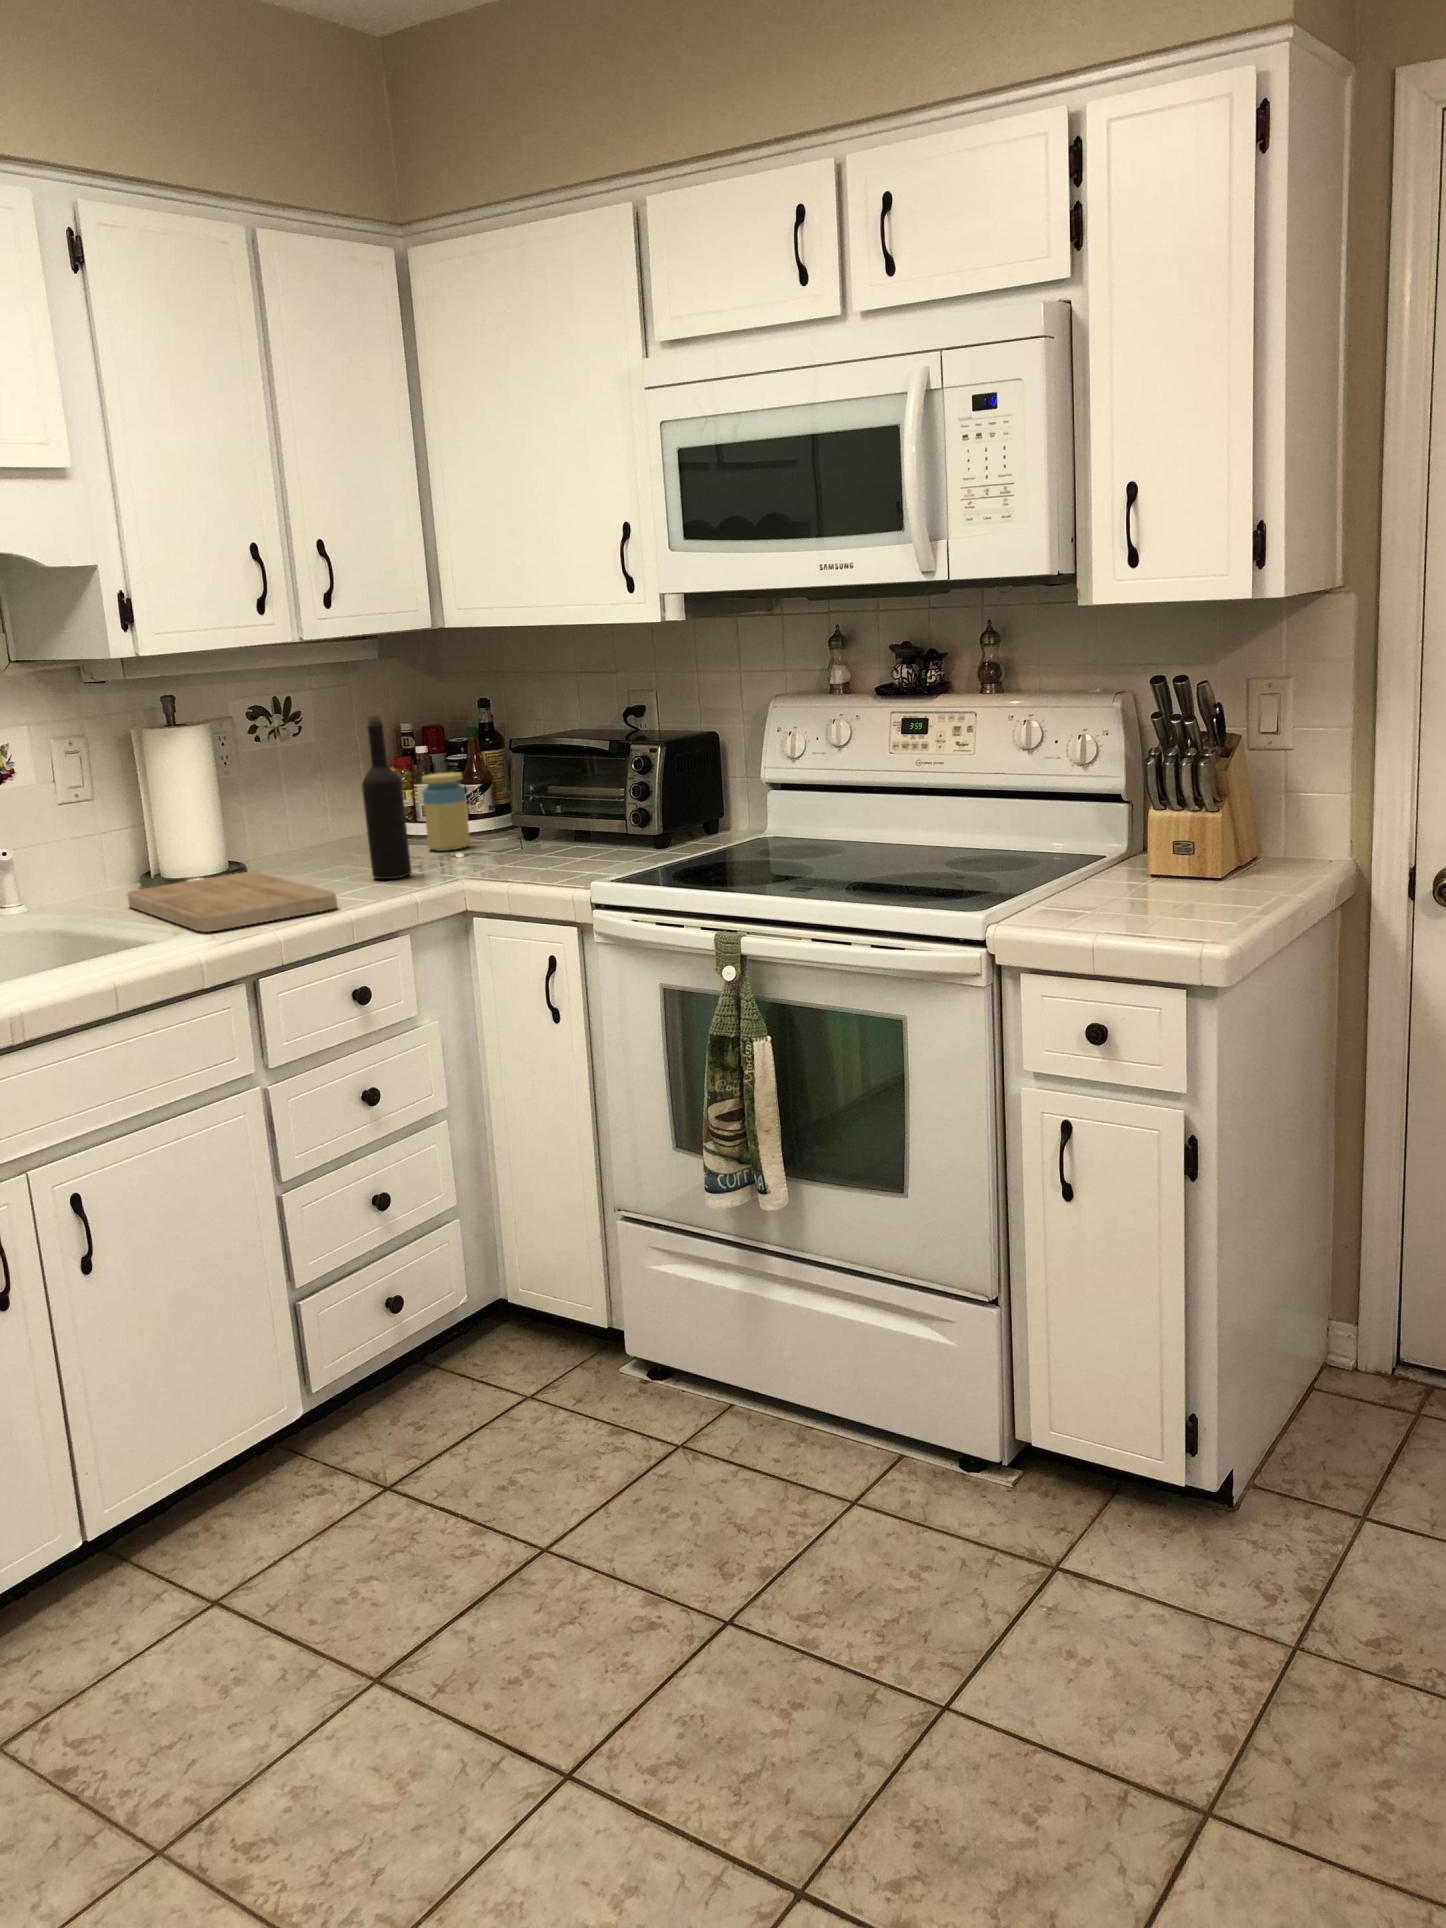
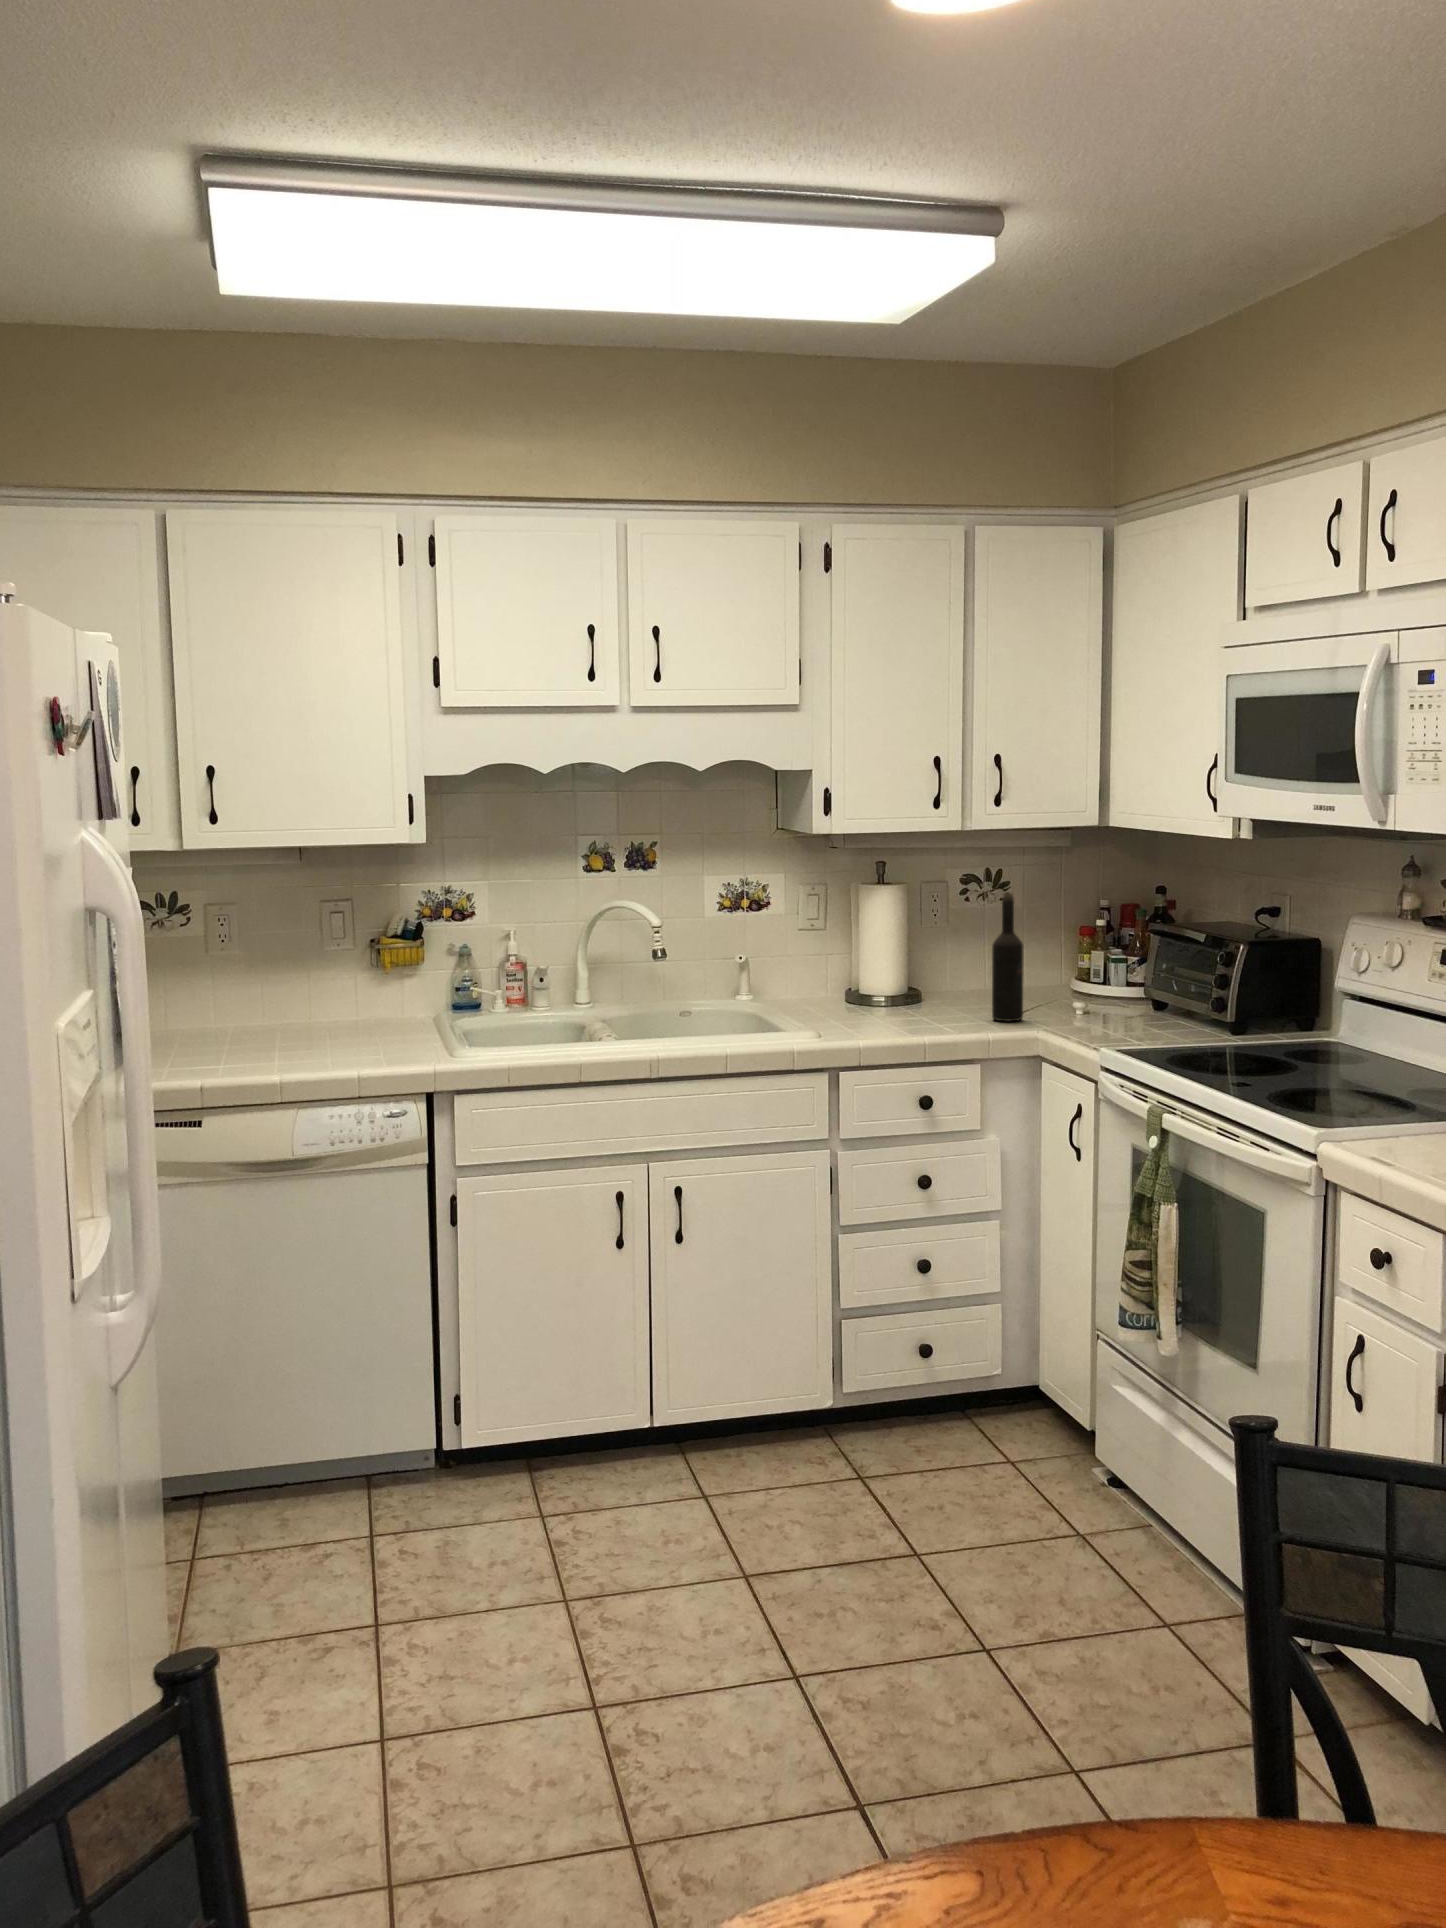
jar: present [422,772,470,851] -> none [1075,944,1112,1008]
cutting board: present [127,872,337,932] -> none [821,998,928,1034]

